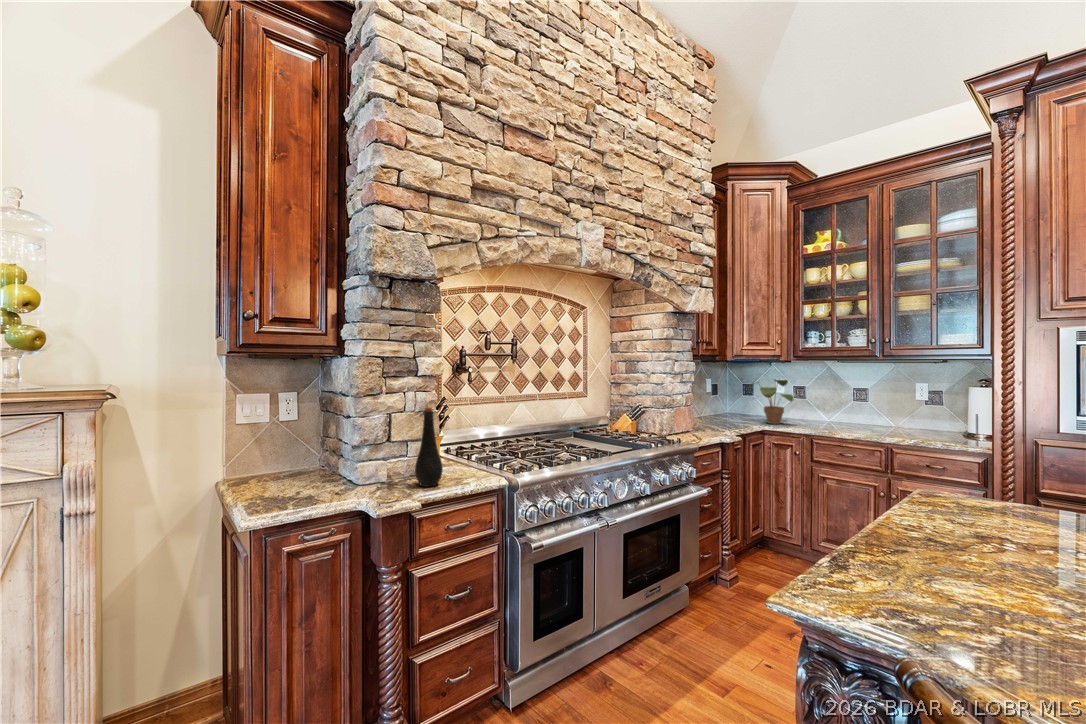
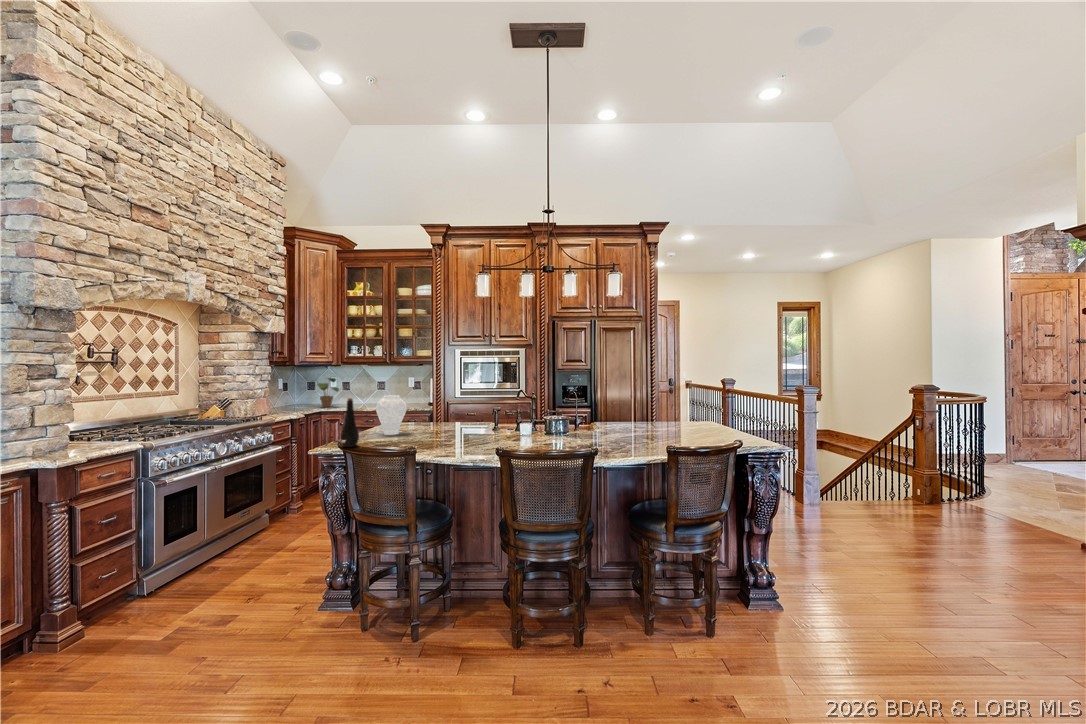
bottle: present [415,407,443,487] -> present [341,398,359,447]
vase: none [941,432,1053,549] -> present [376,395,407,435]

